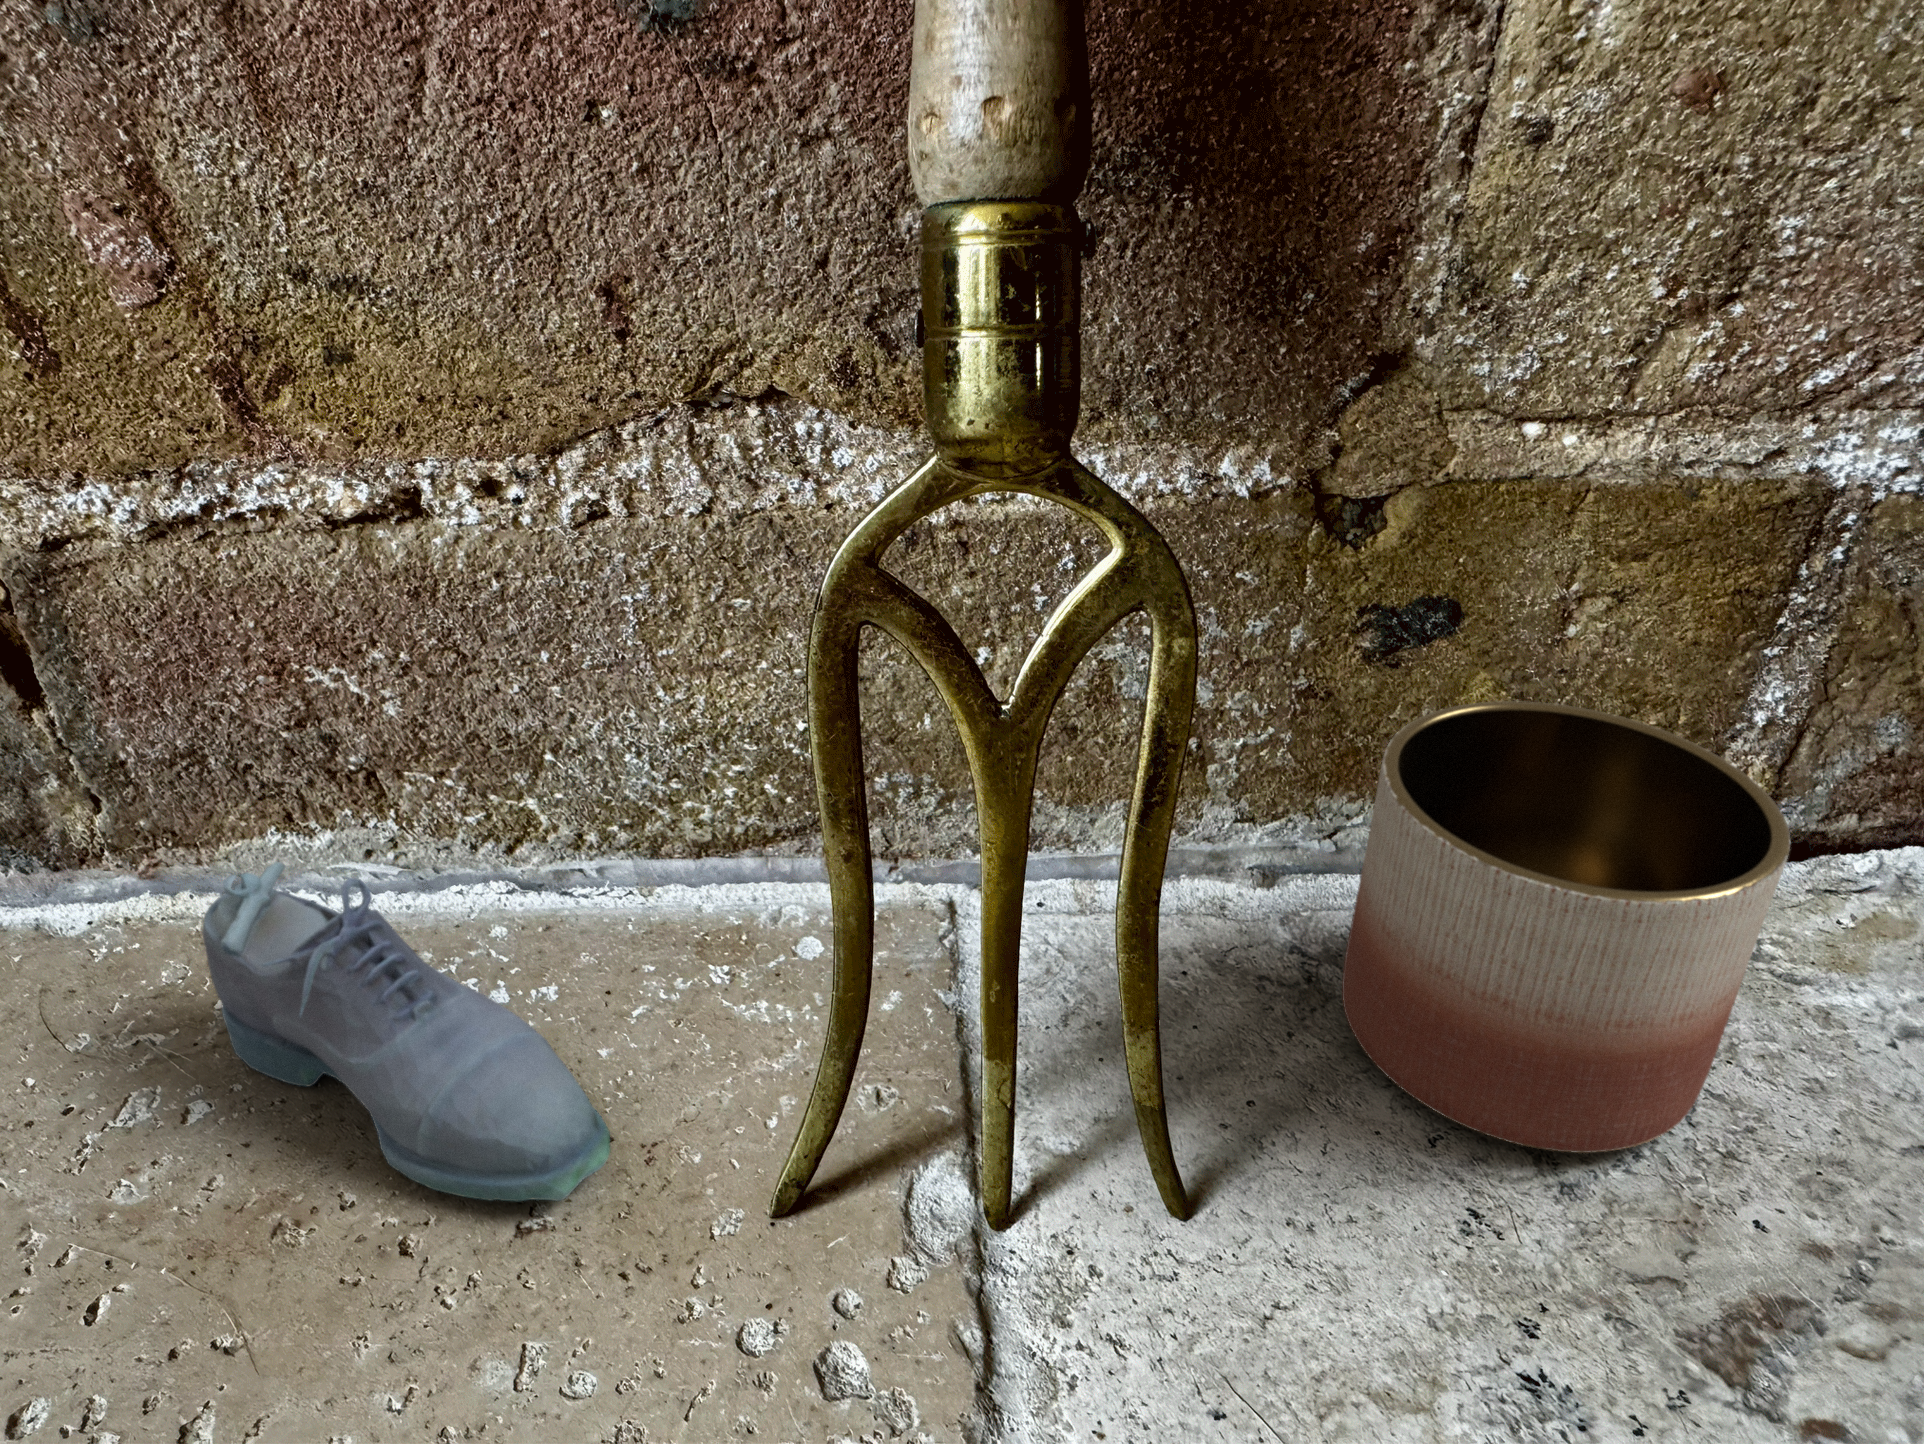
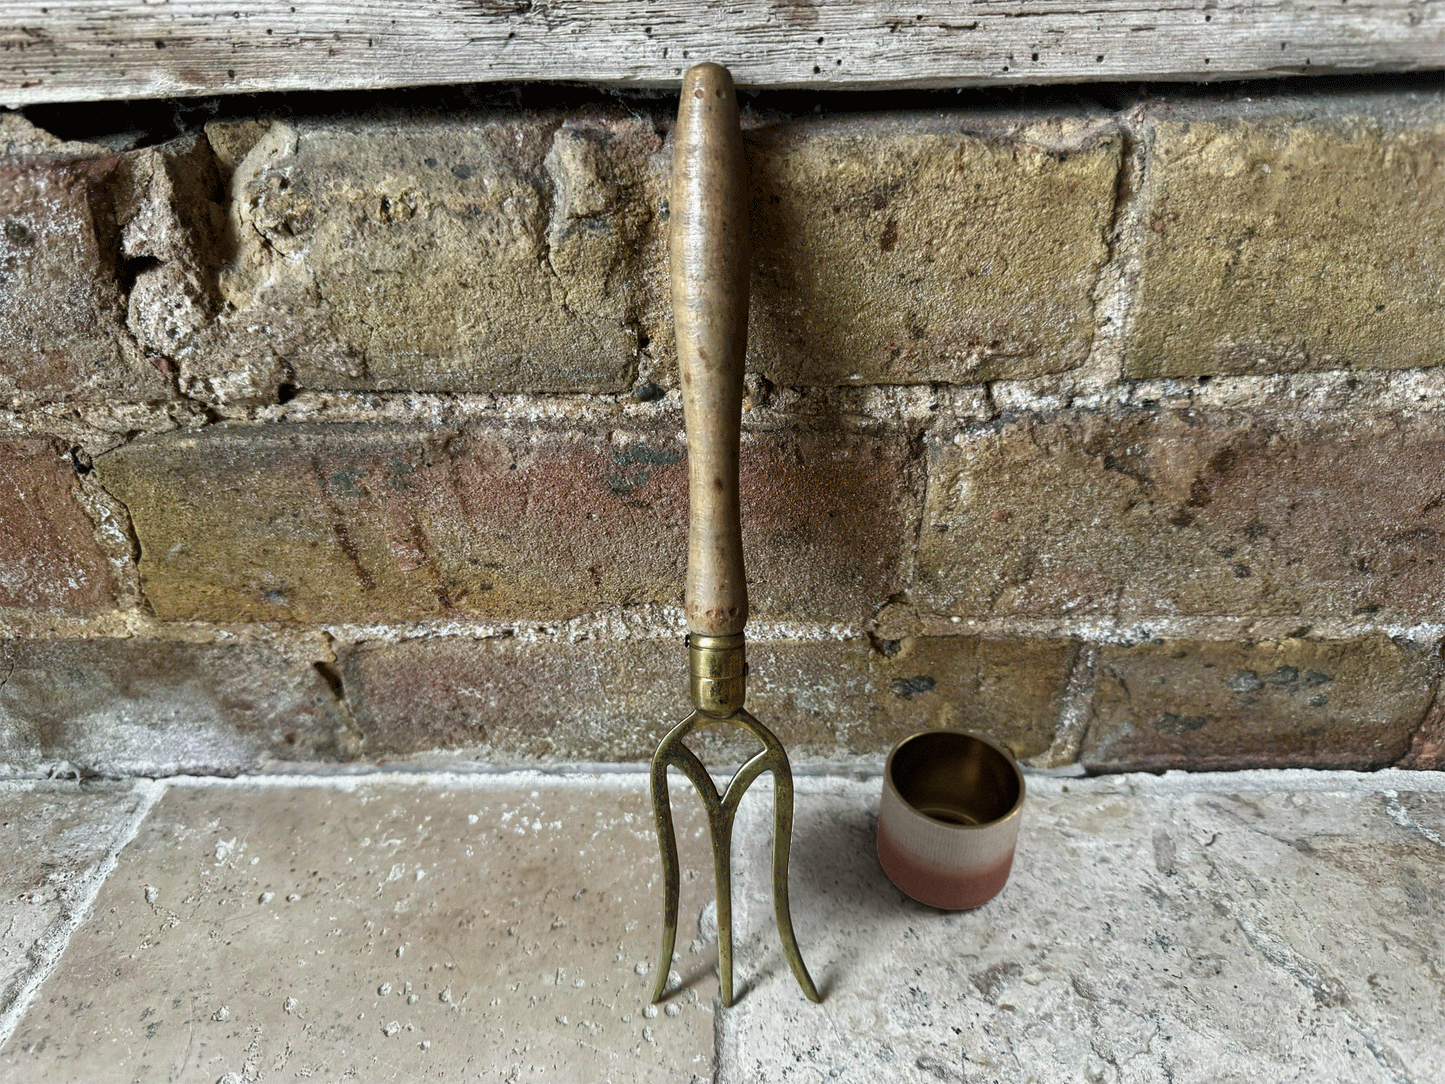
shoe: present [202,862,611,1201] -> none [437,779,594,916]

